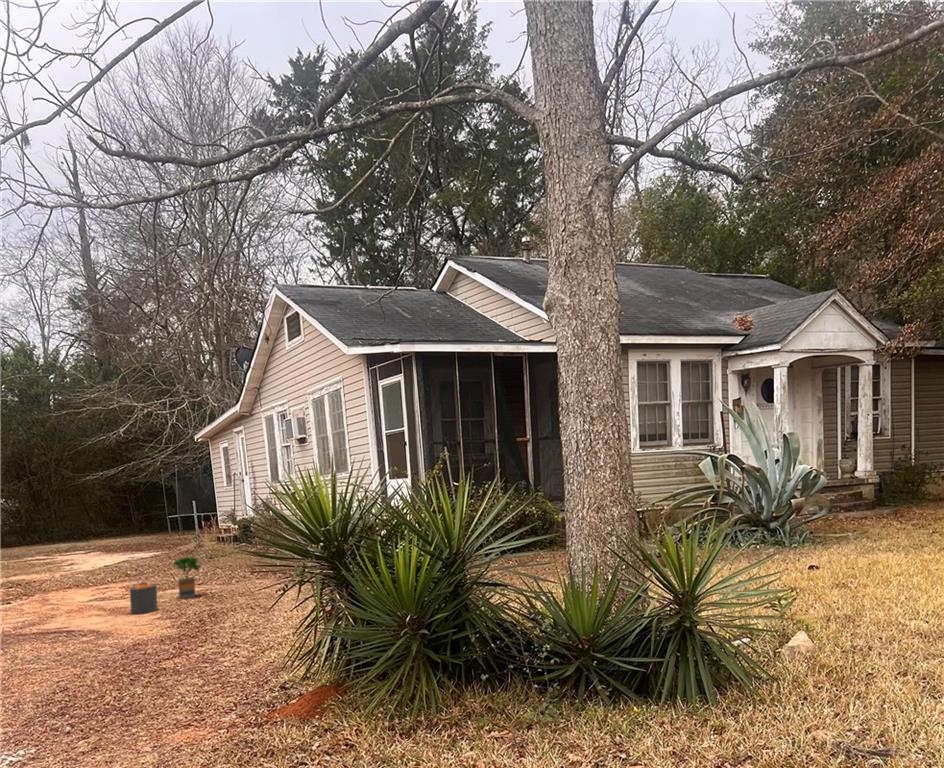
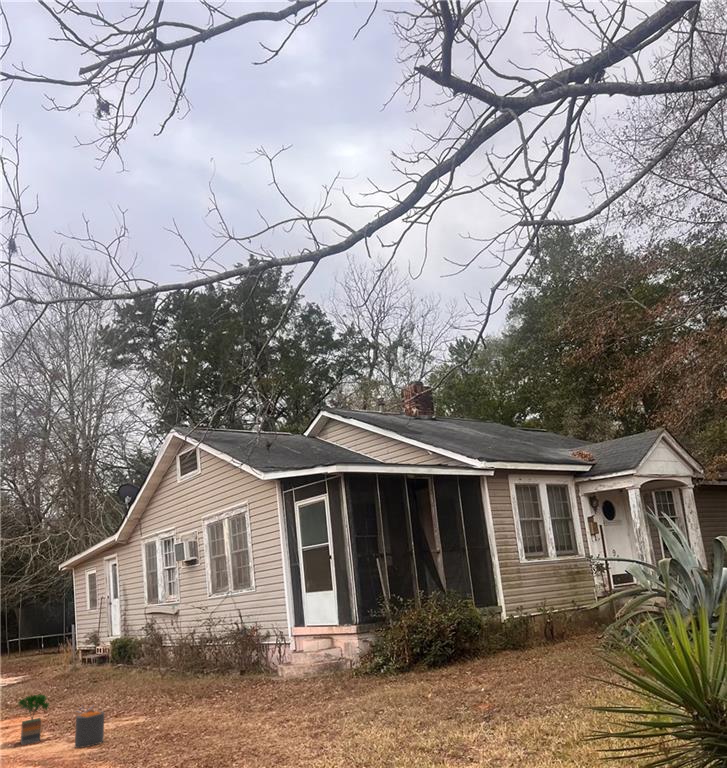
potted tree: present [174,557,201,599] -> present [18,694,49,745]

